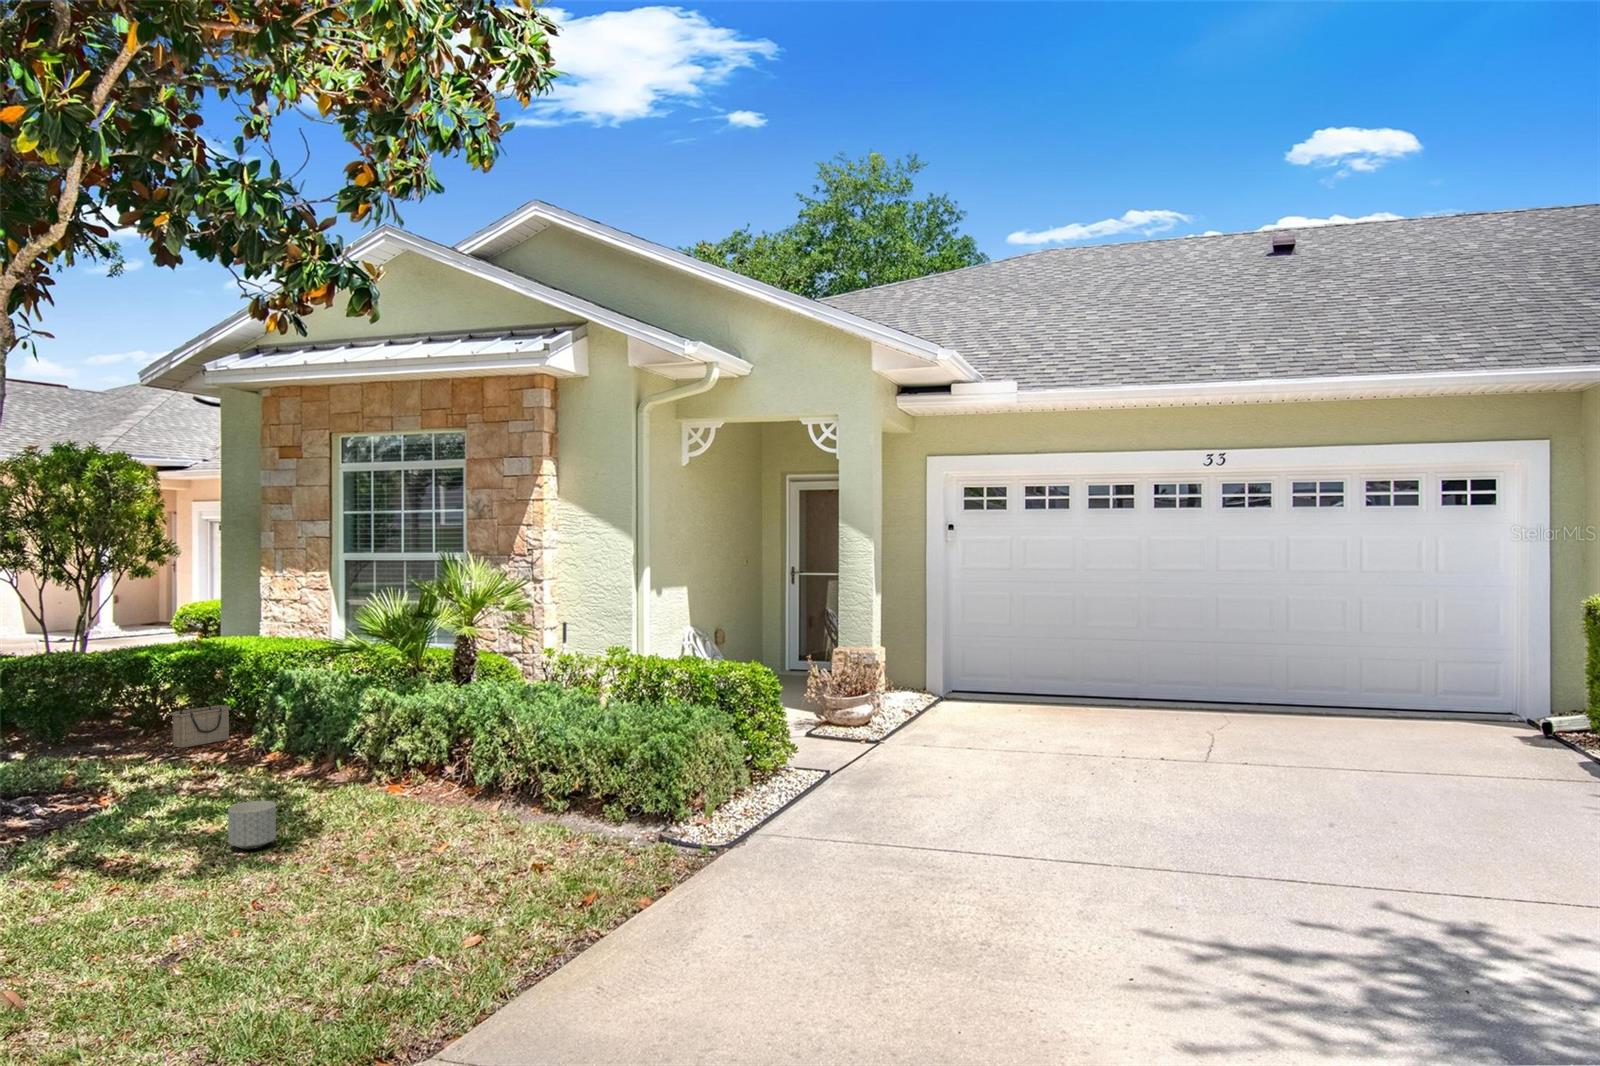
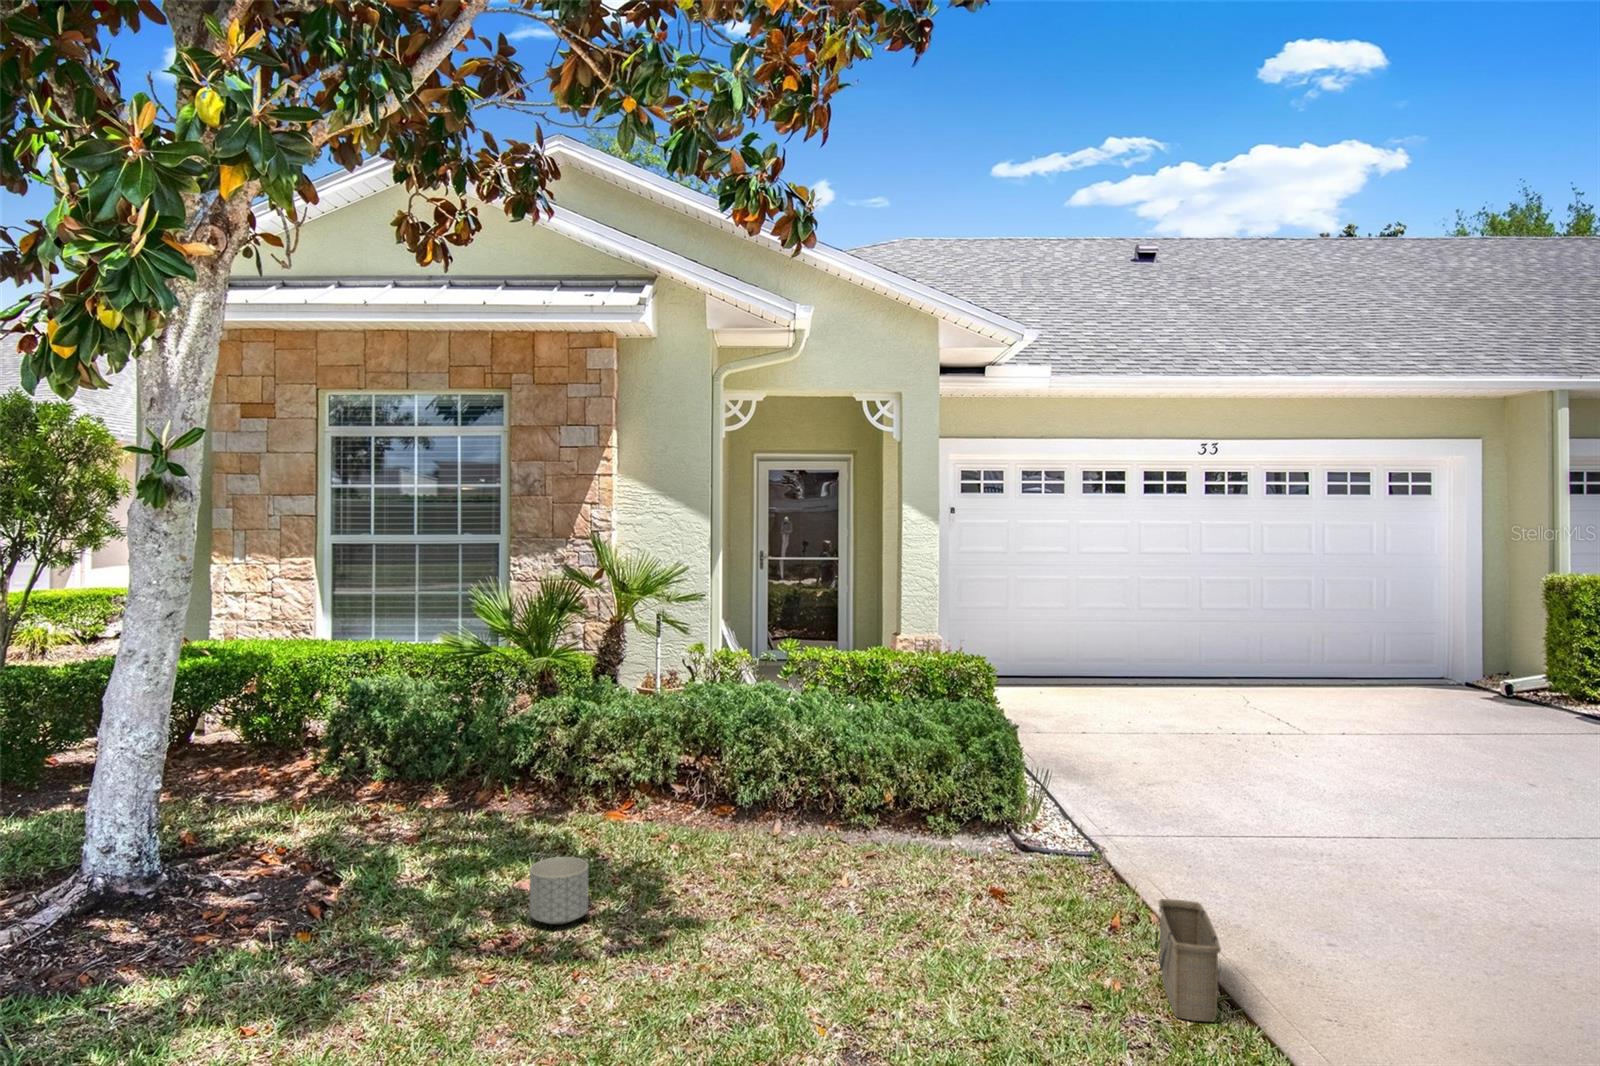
basket: present [171,705,230,748] -> present [1156,899,1221,1021]

